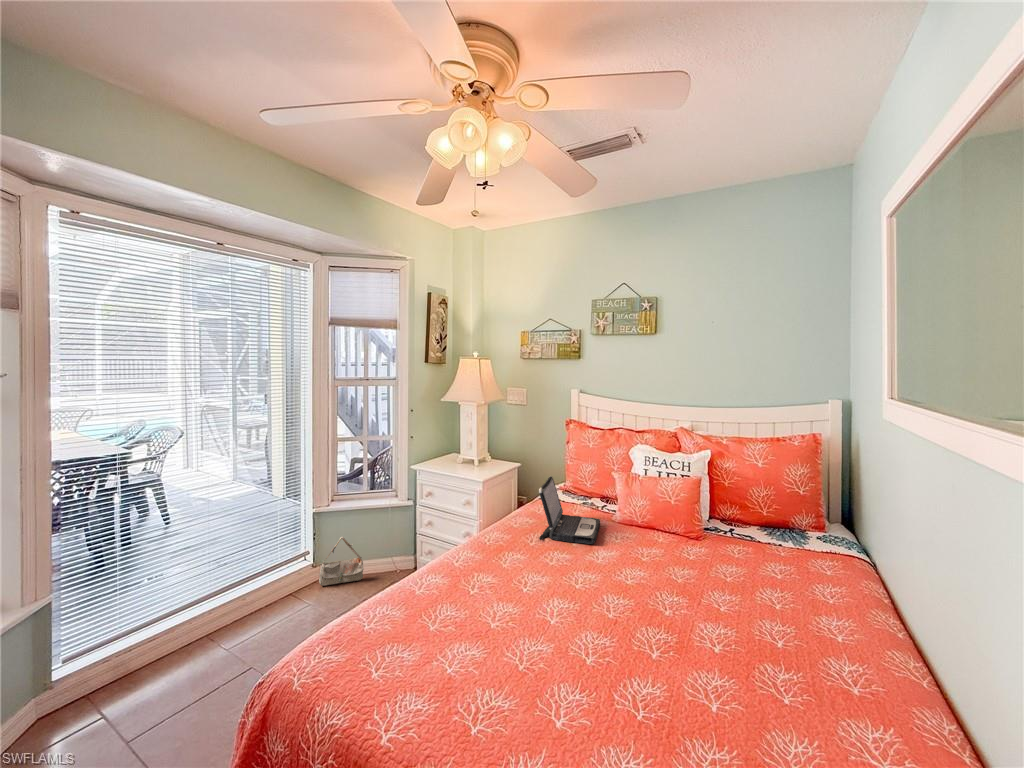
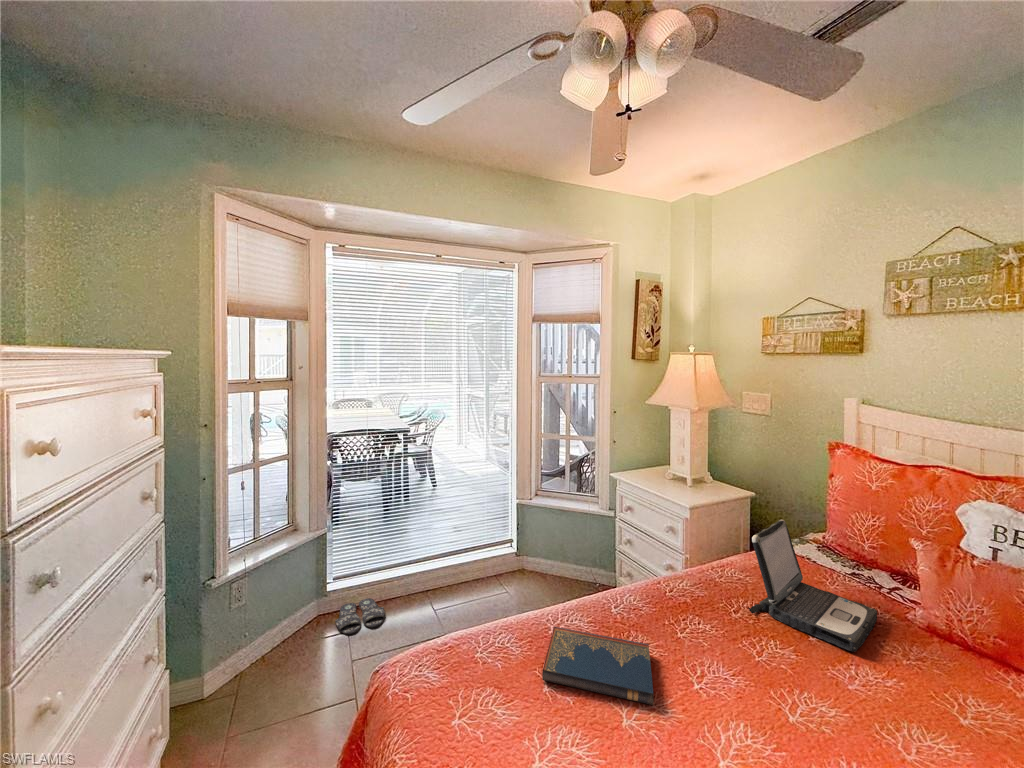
bag: present [319,537,364,586] -> none [518,533,558,582]
hardcover book: none [421,576,504,624] -> present [542,627,654,705]
slippers: none [76,669,159,722] -> present [335,598,385,634]

